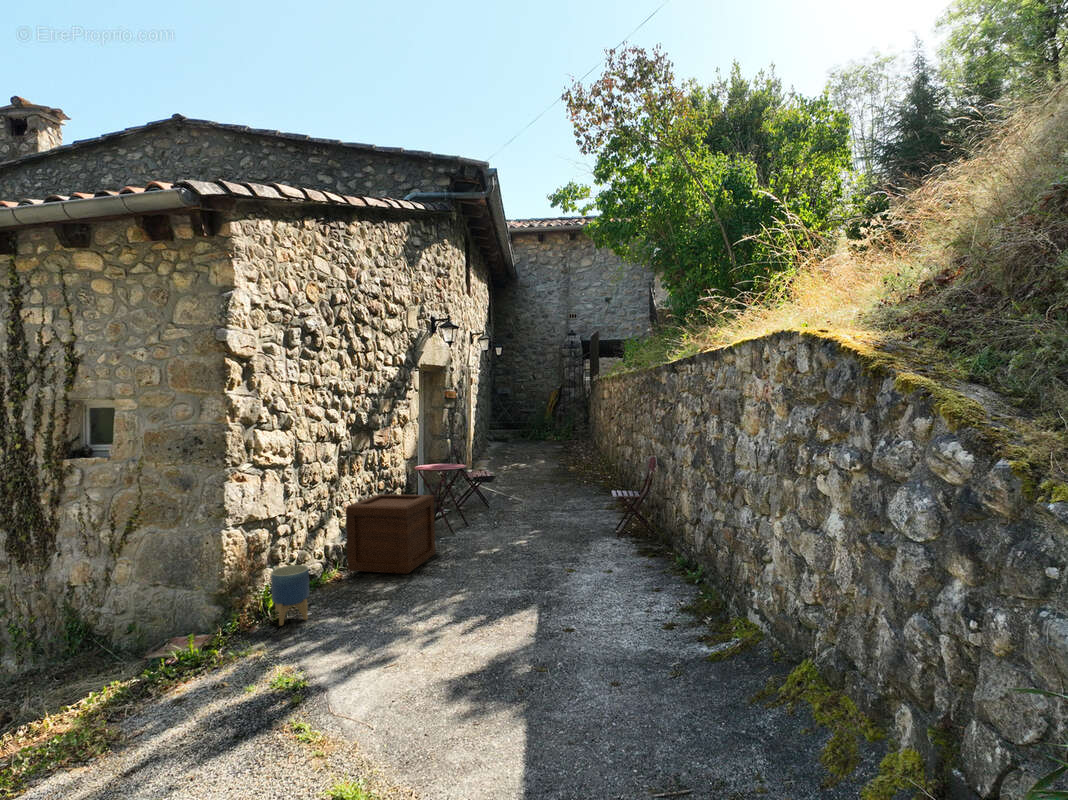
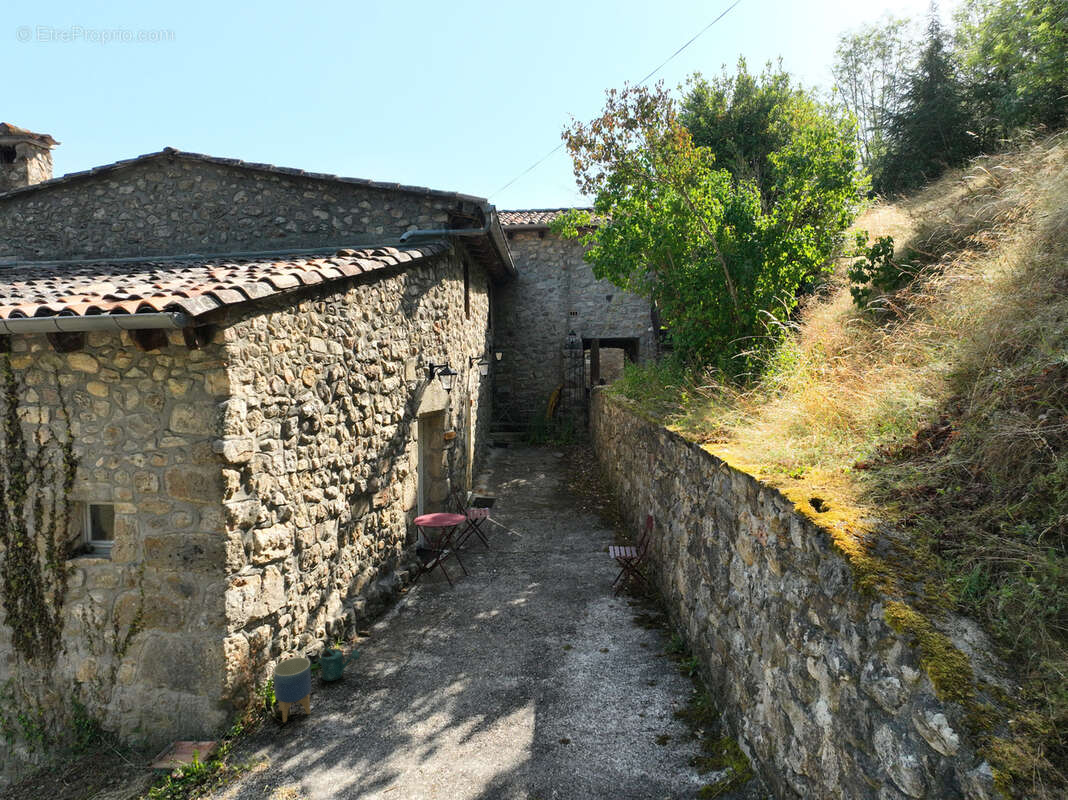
wooden crate: present [346,494,436,574] -> none [346,559,435,649]
watering can: none [315,563,359,597] -> present [317,646,359,681]

